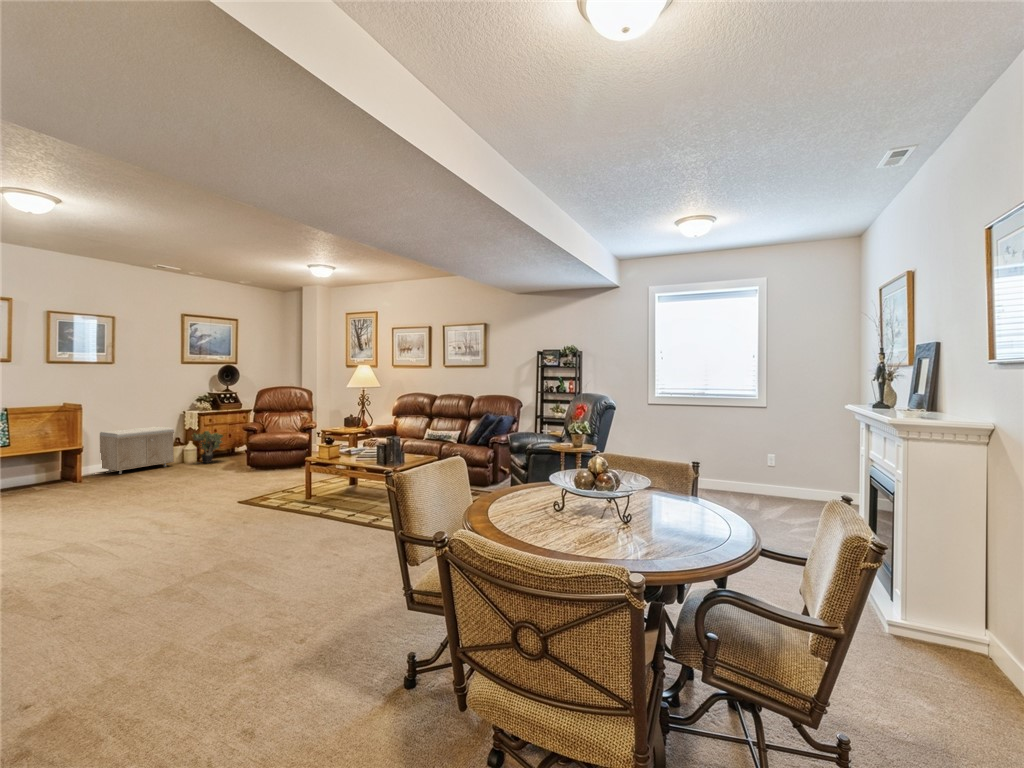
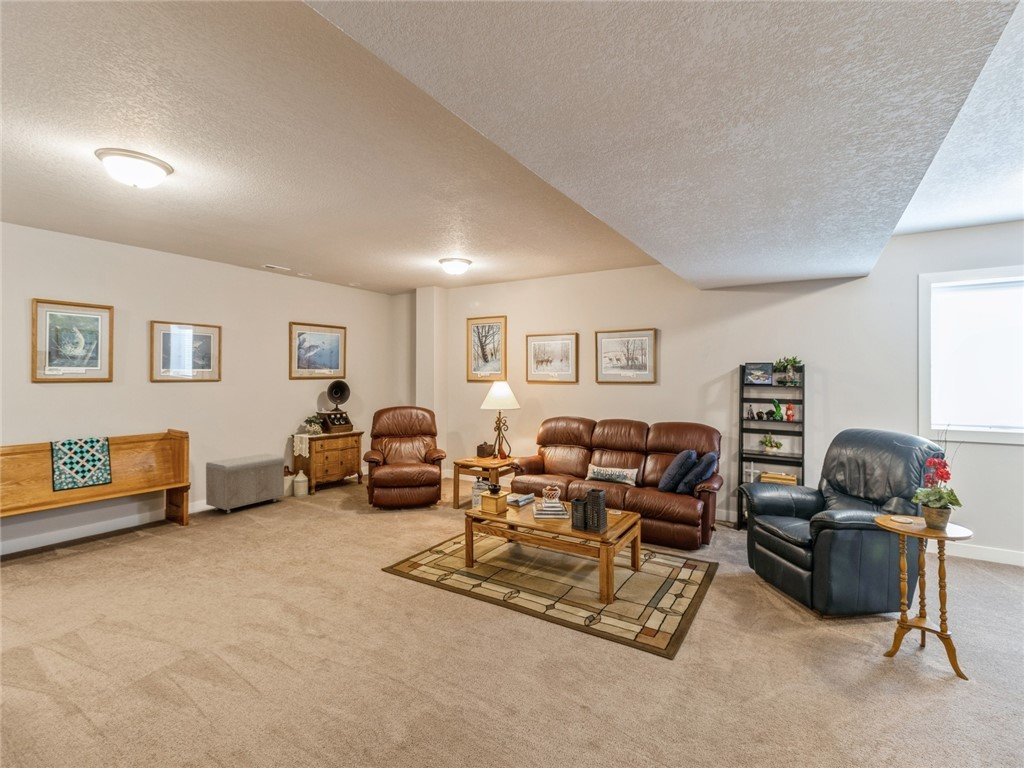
potted plant: present [193,431,223,463] -> none [303,459,337,497]

